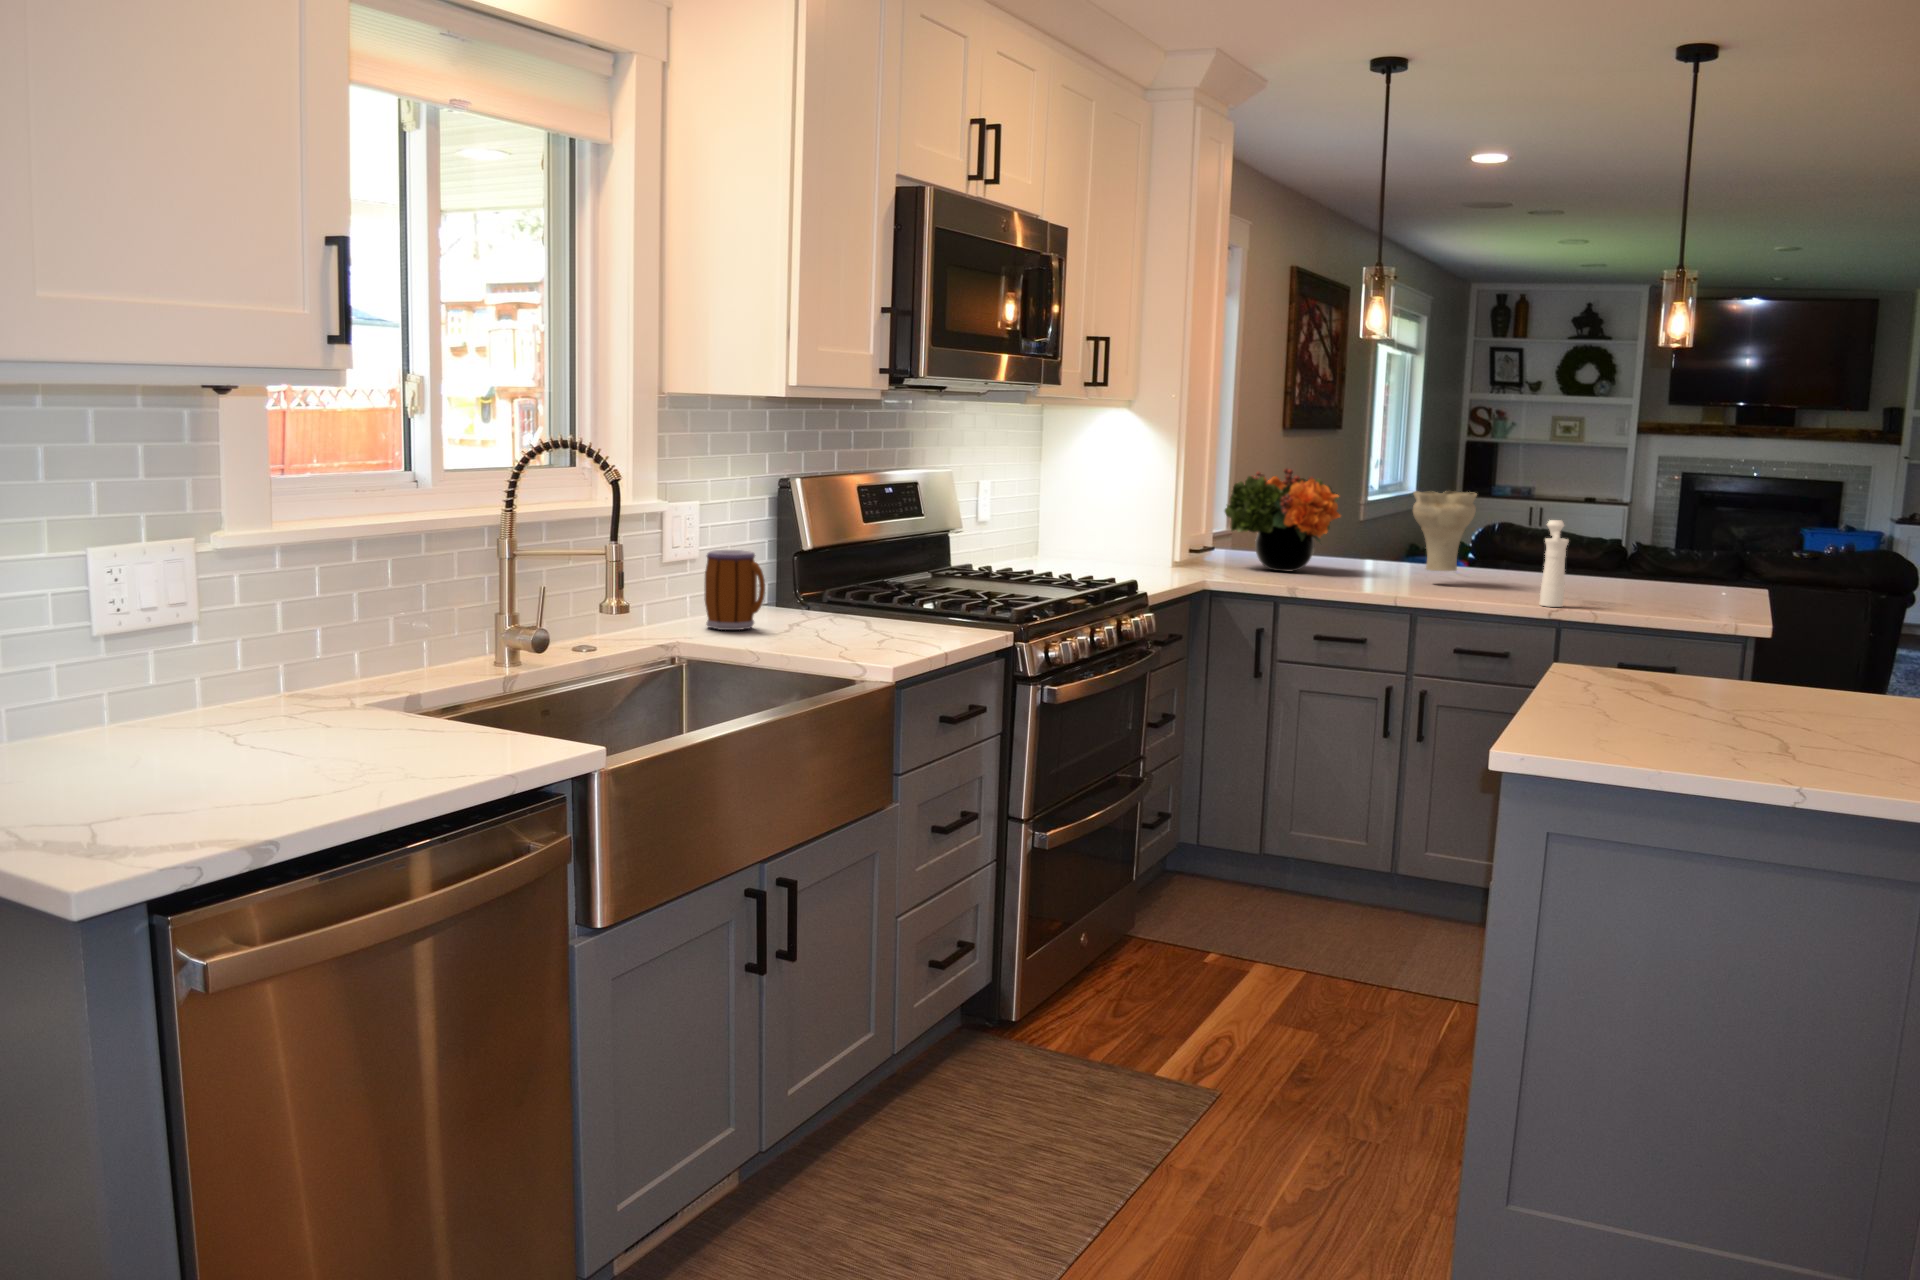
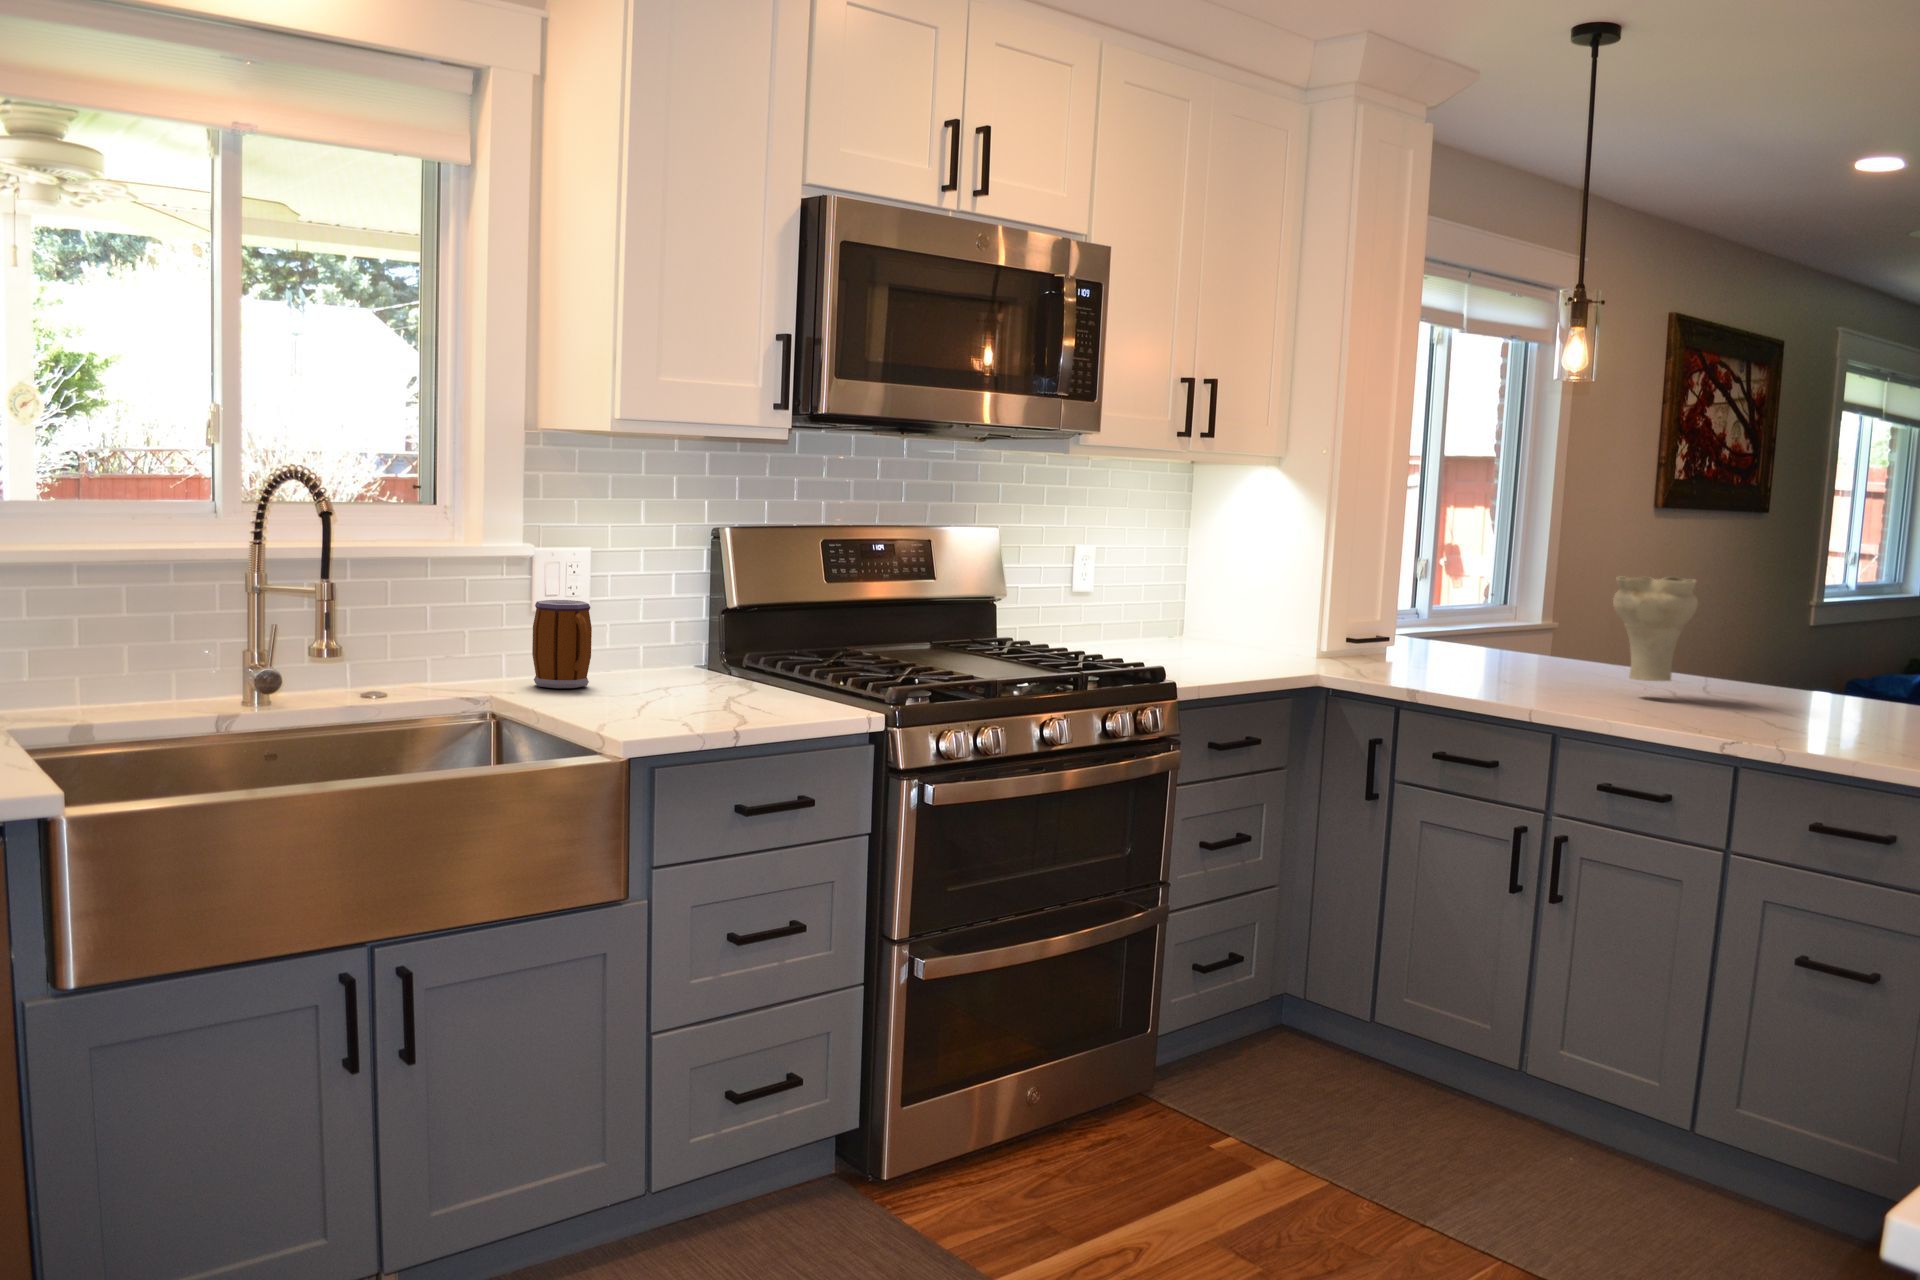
flower arrangement: present [1225,468,1341,571] -> none [1382,542,1539,671]
pepper mill: present [1540,520,1569,607] -> none [1733,618,1787,735]

